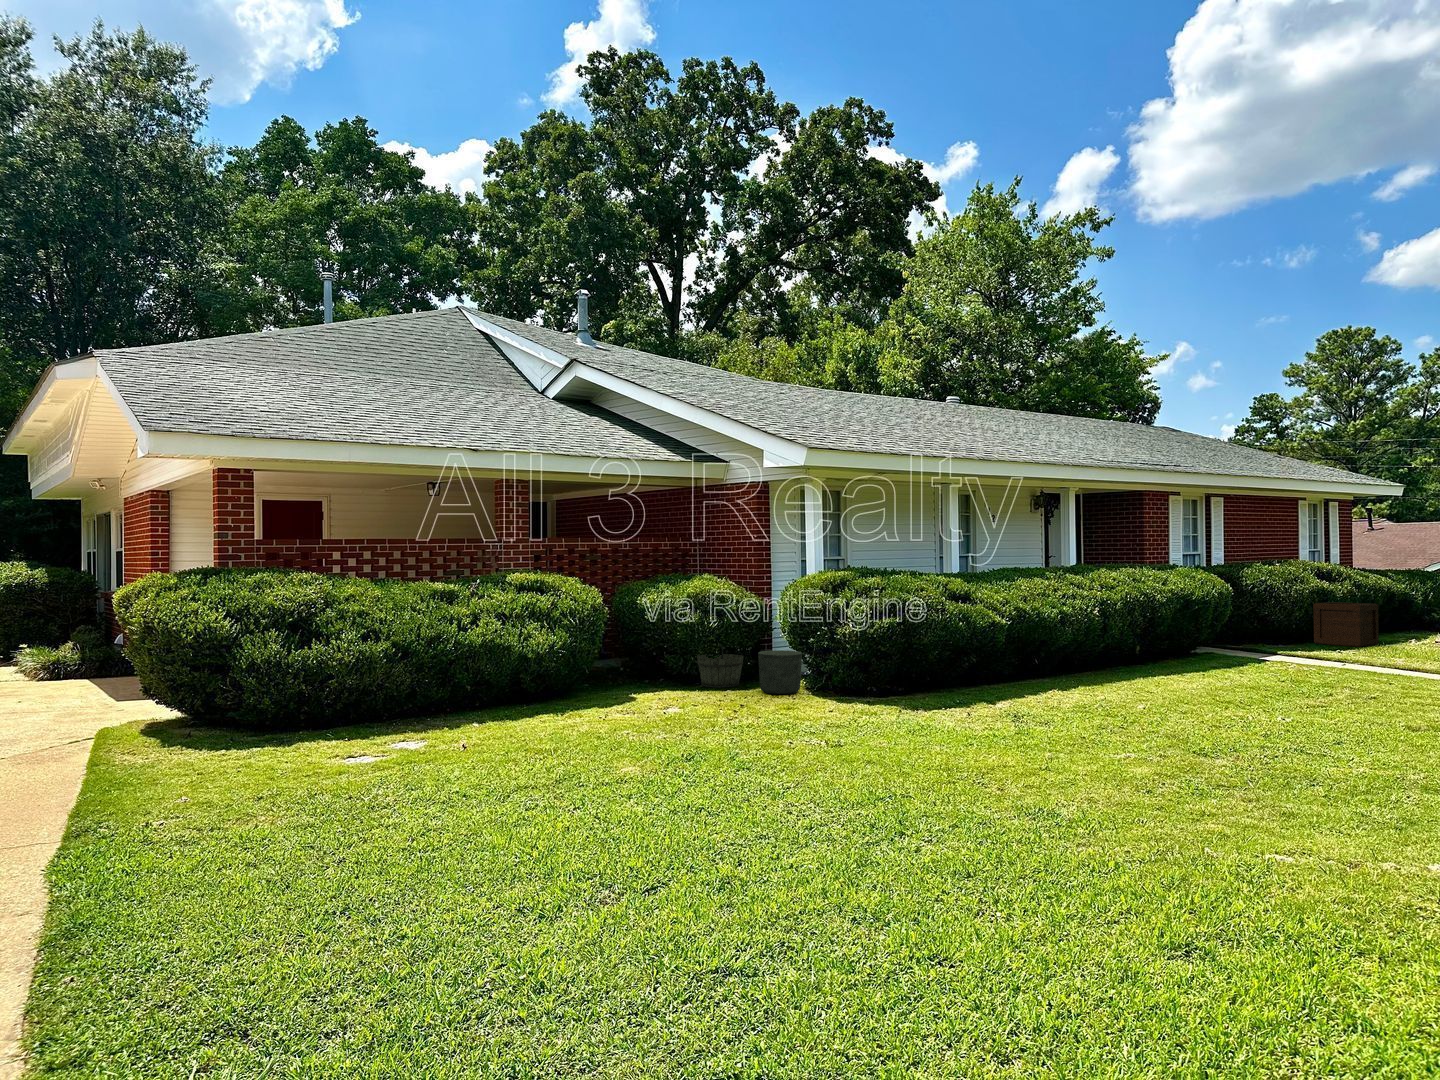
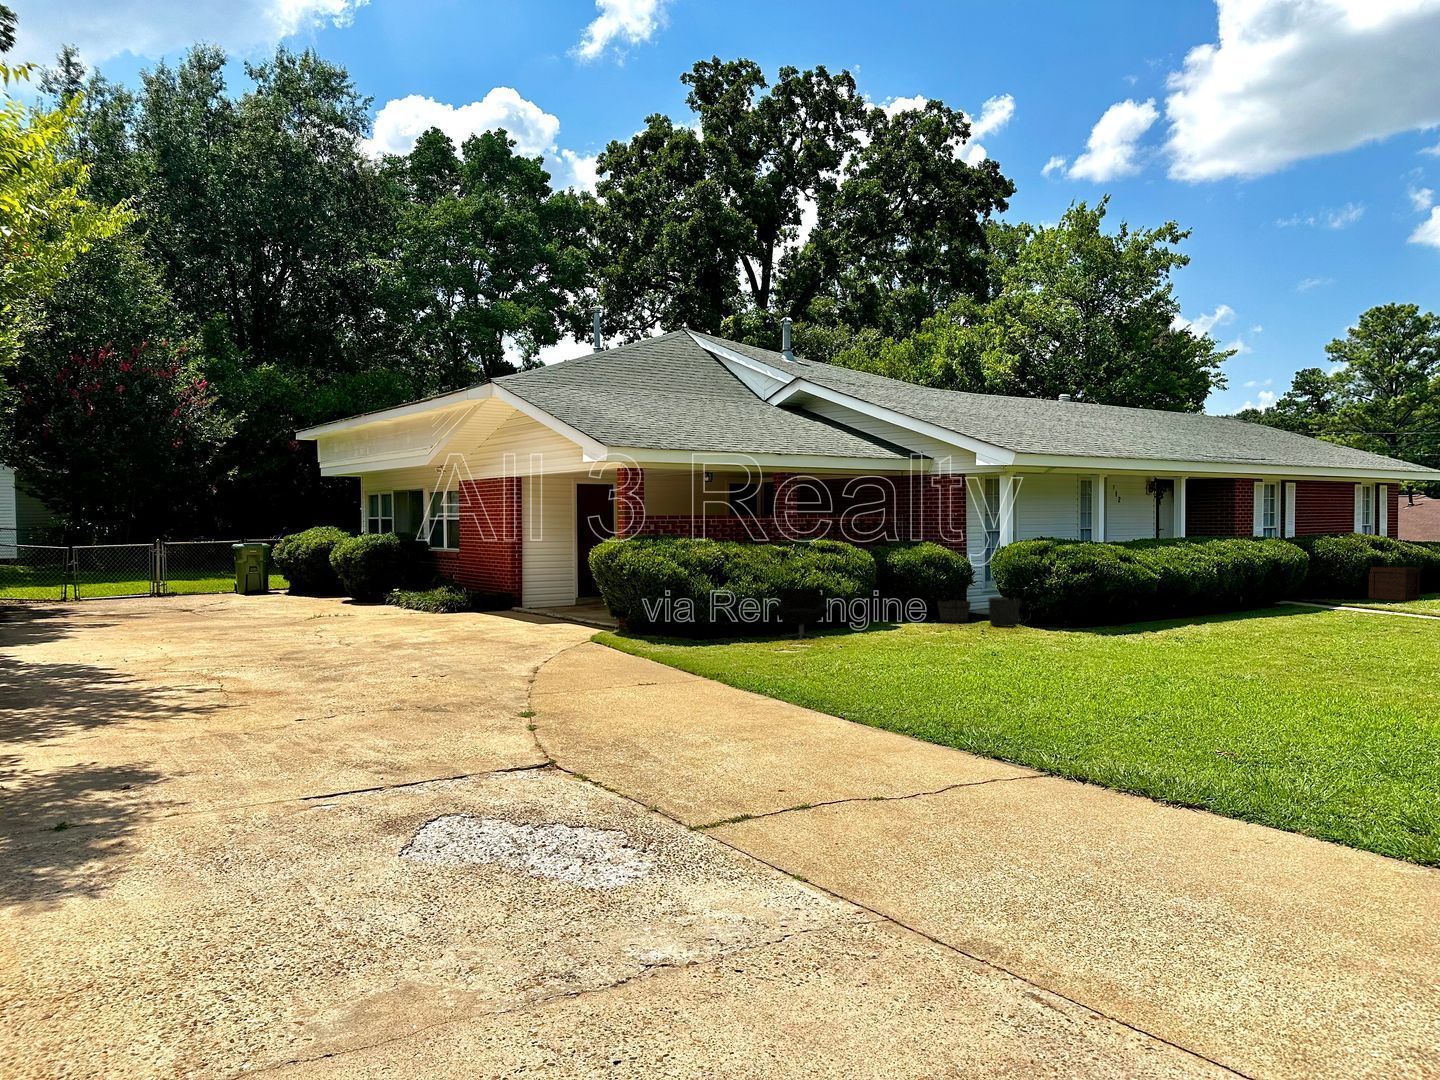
lounge chair: none [391,641,489,723] -> present [773,588,828,640]

